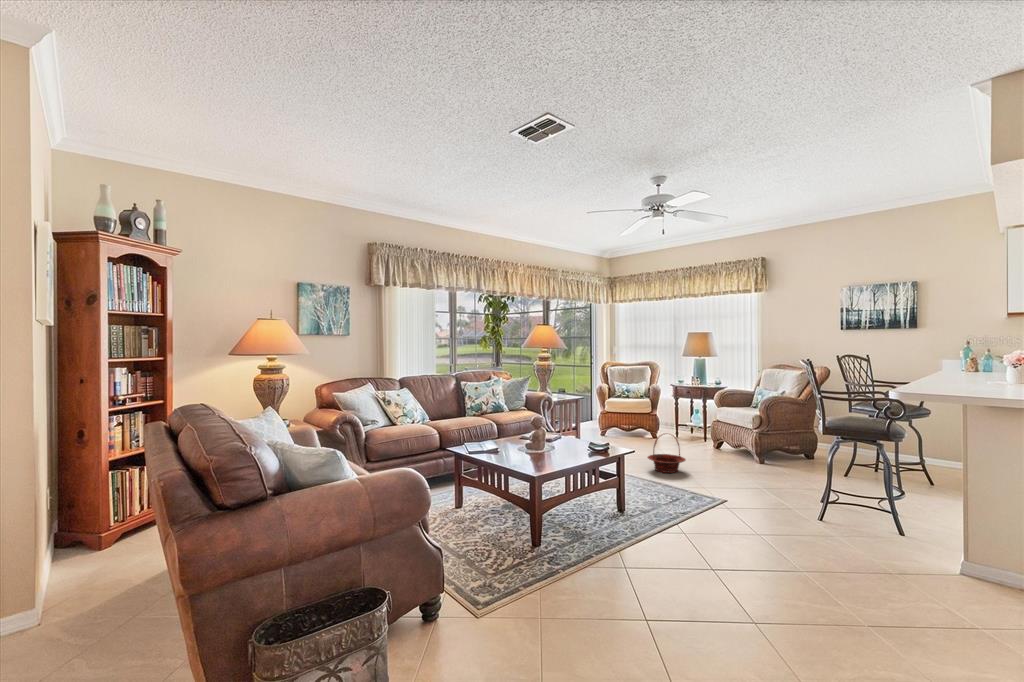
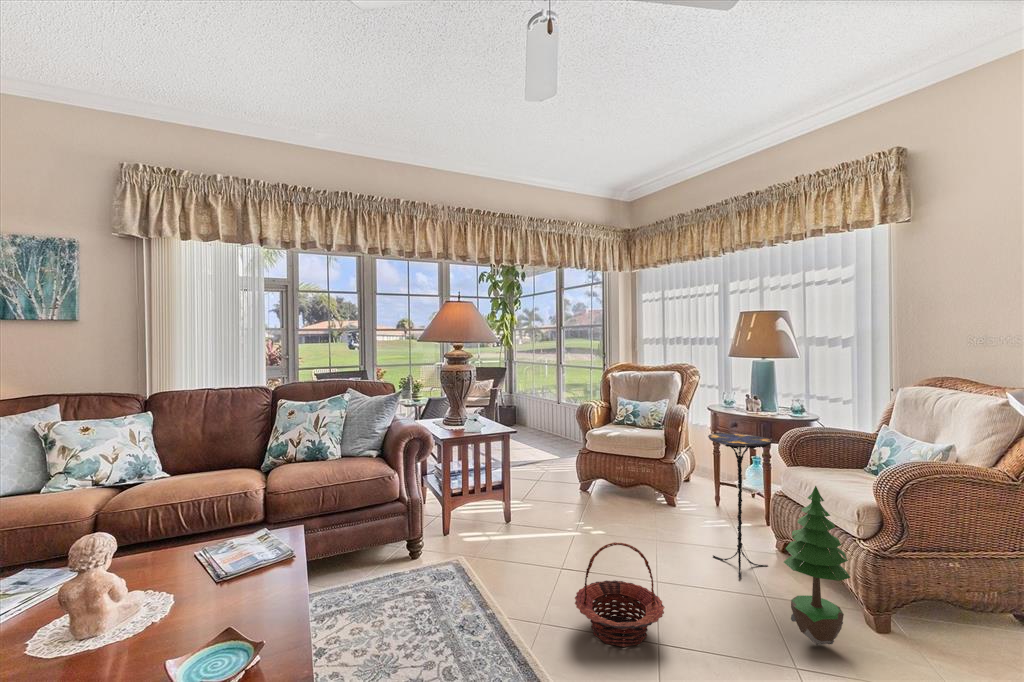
side table: none [686,392,716,455] -> present [708,433,772,577]
potted tree: none [728,405,753,468] -> present [784,486,850,645]

